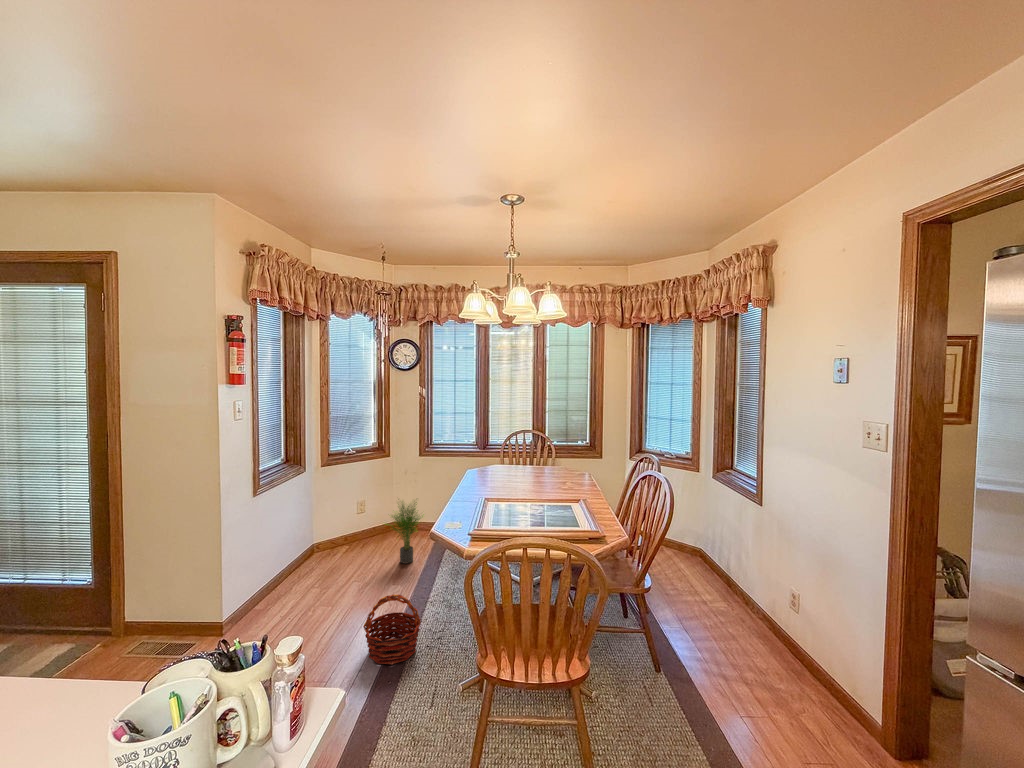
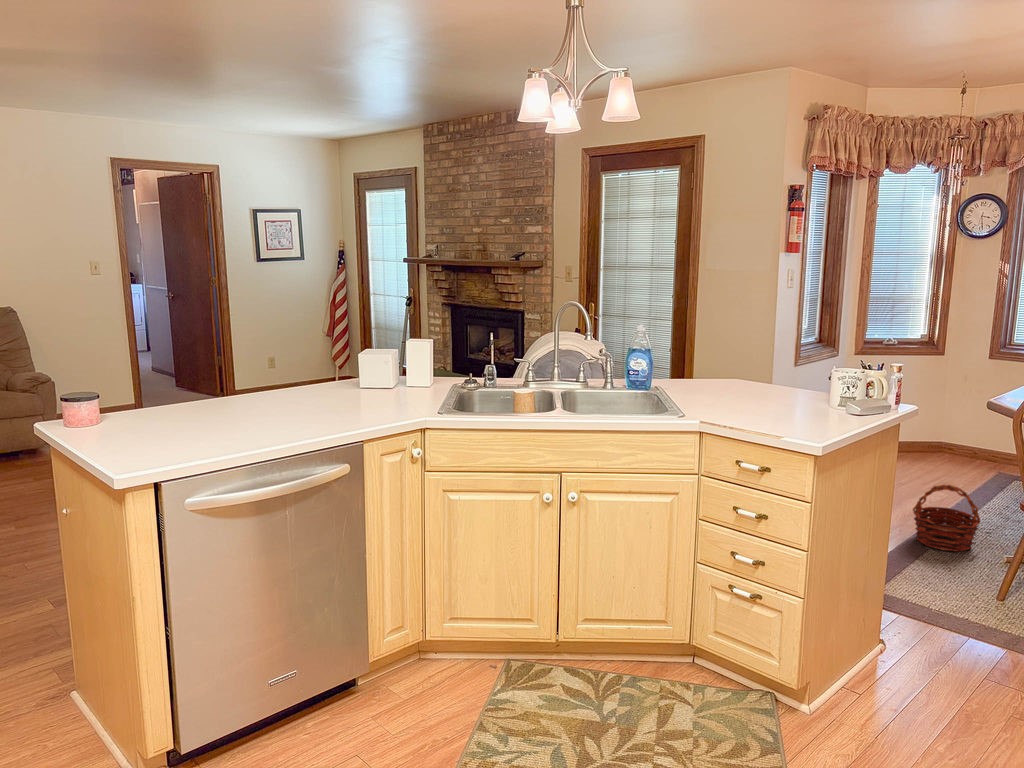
potted plant: present [388,502,423,564] -> none [927,399,996,481]

